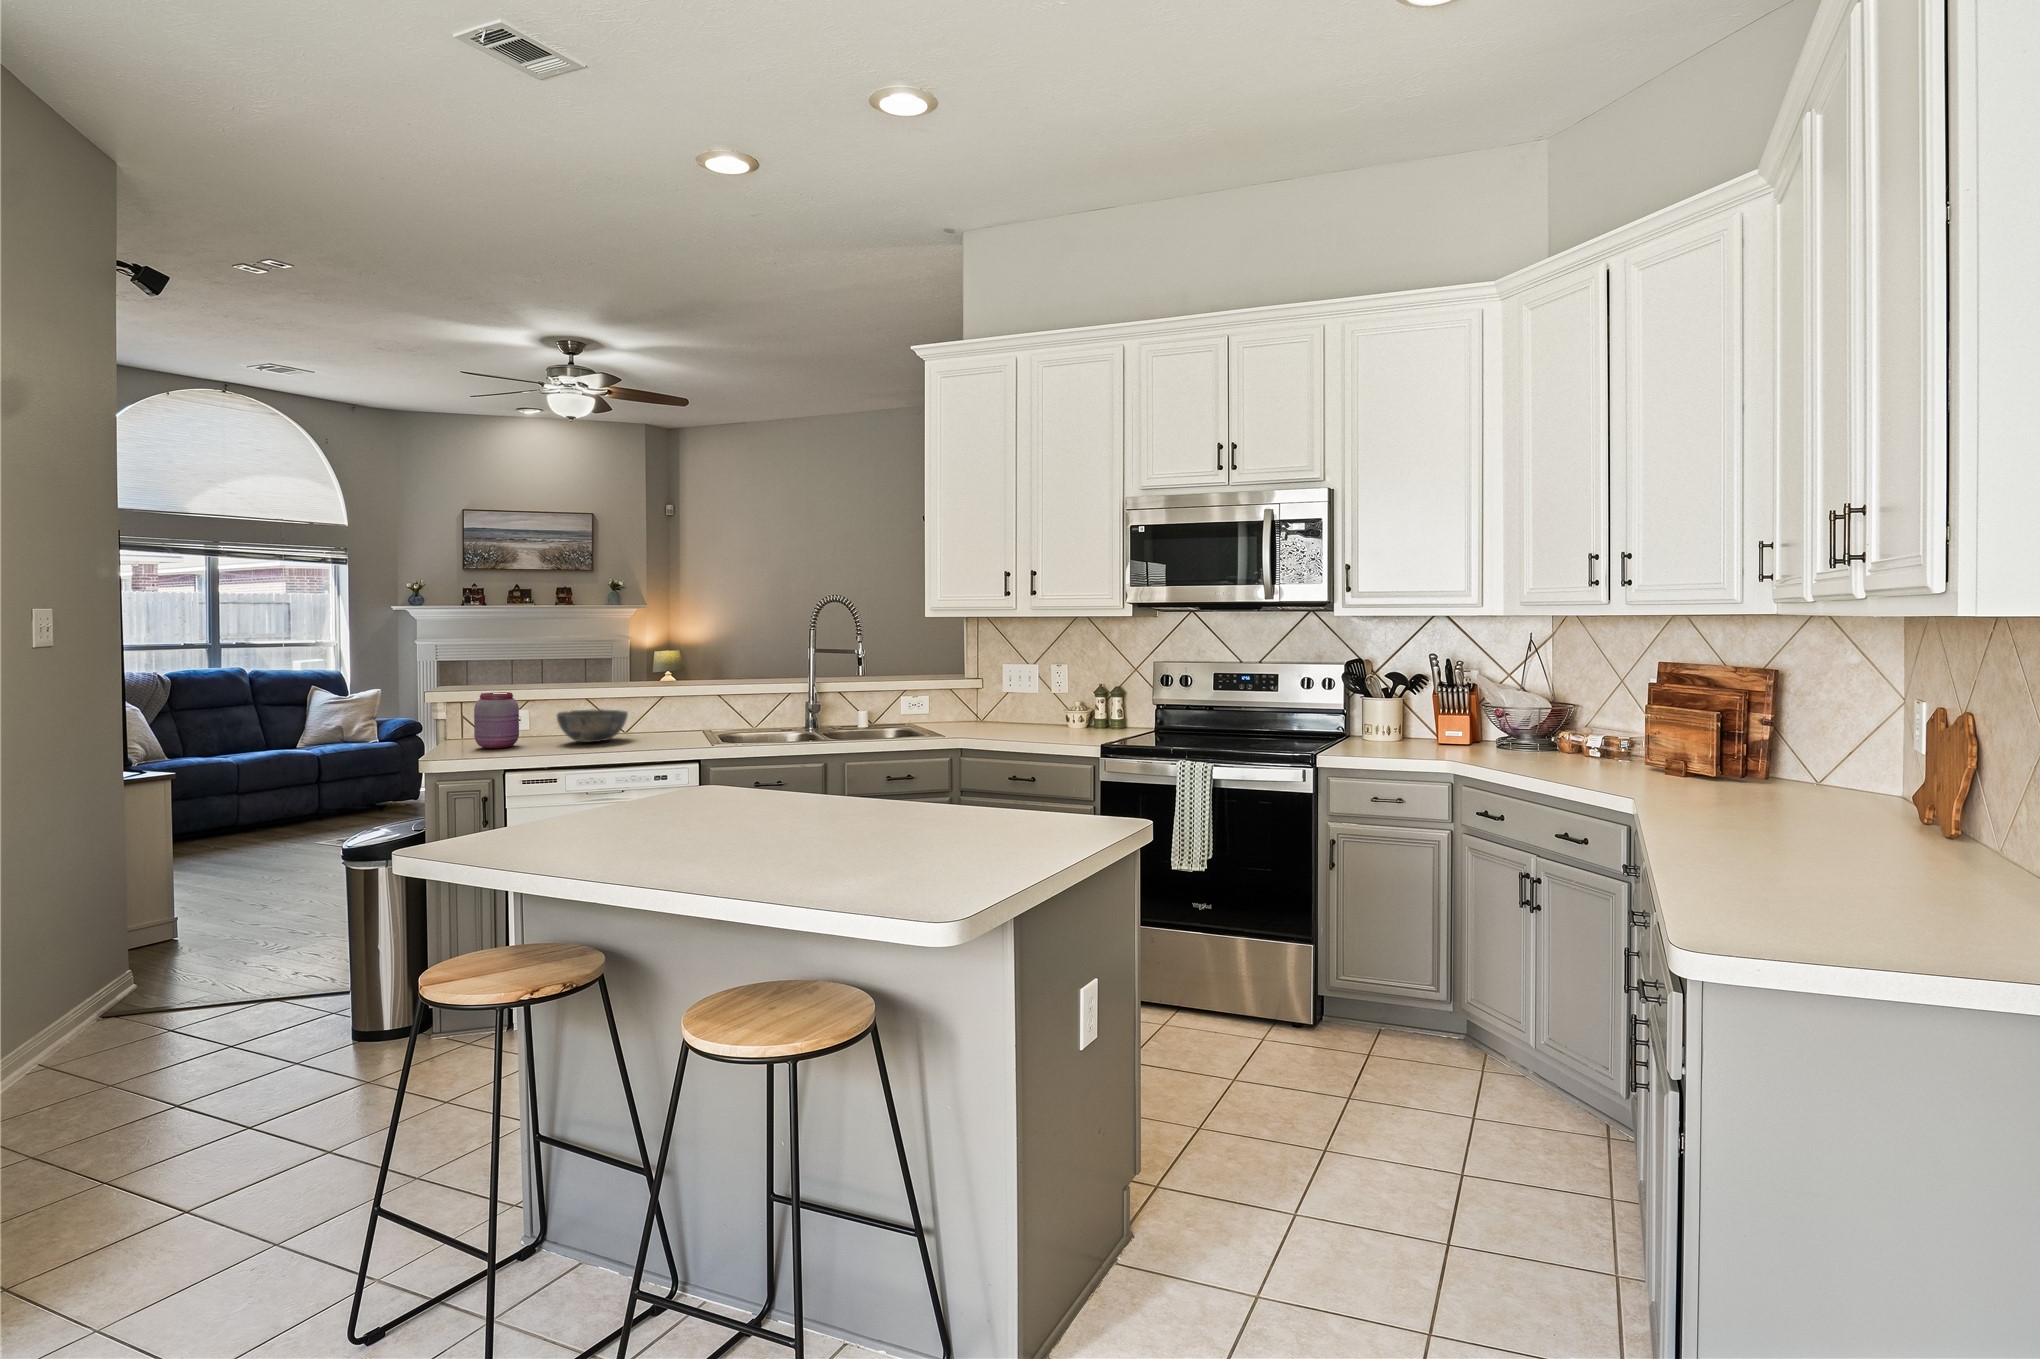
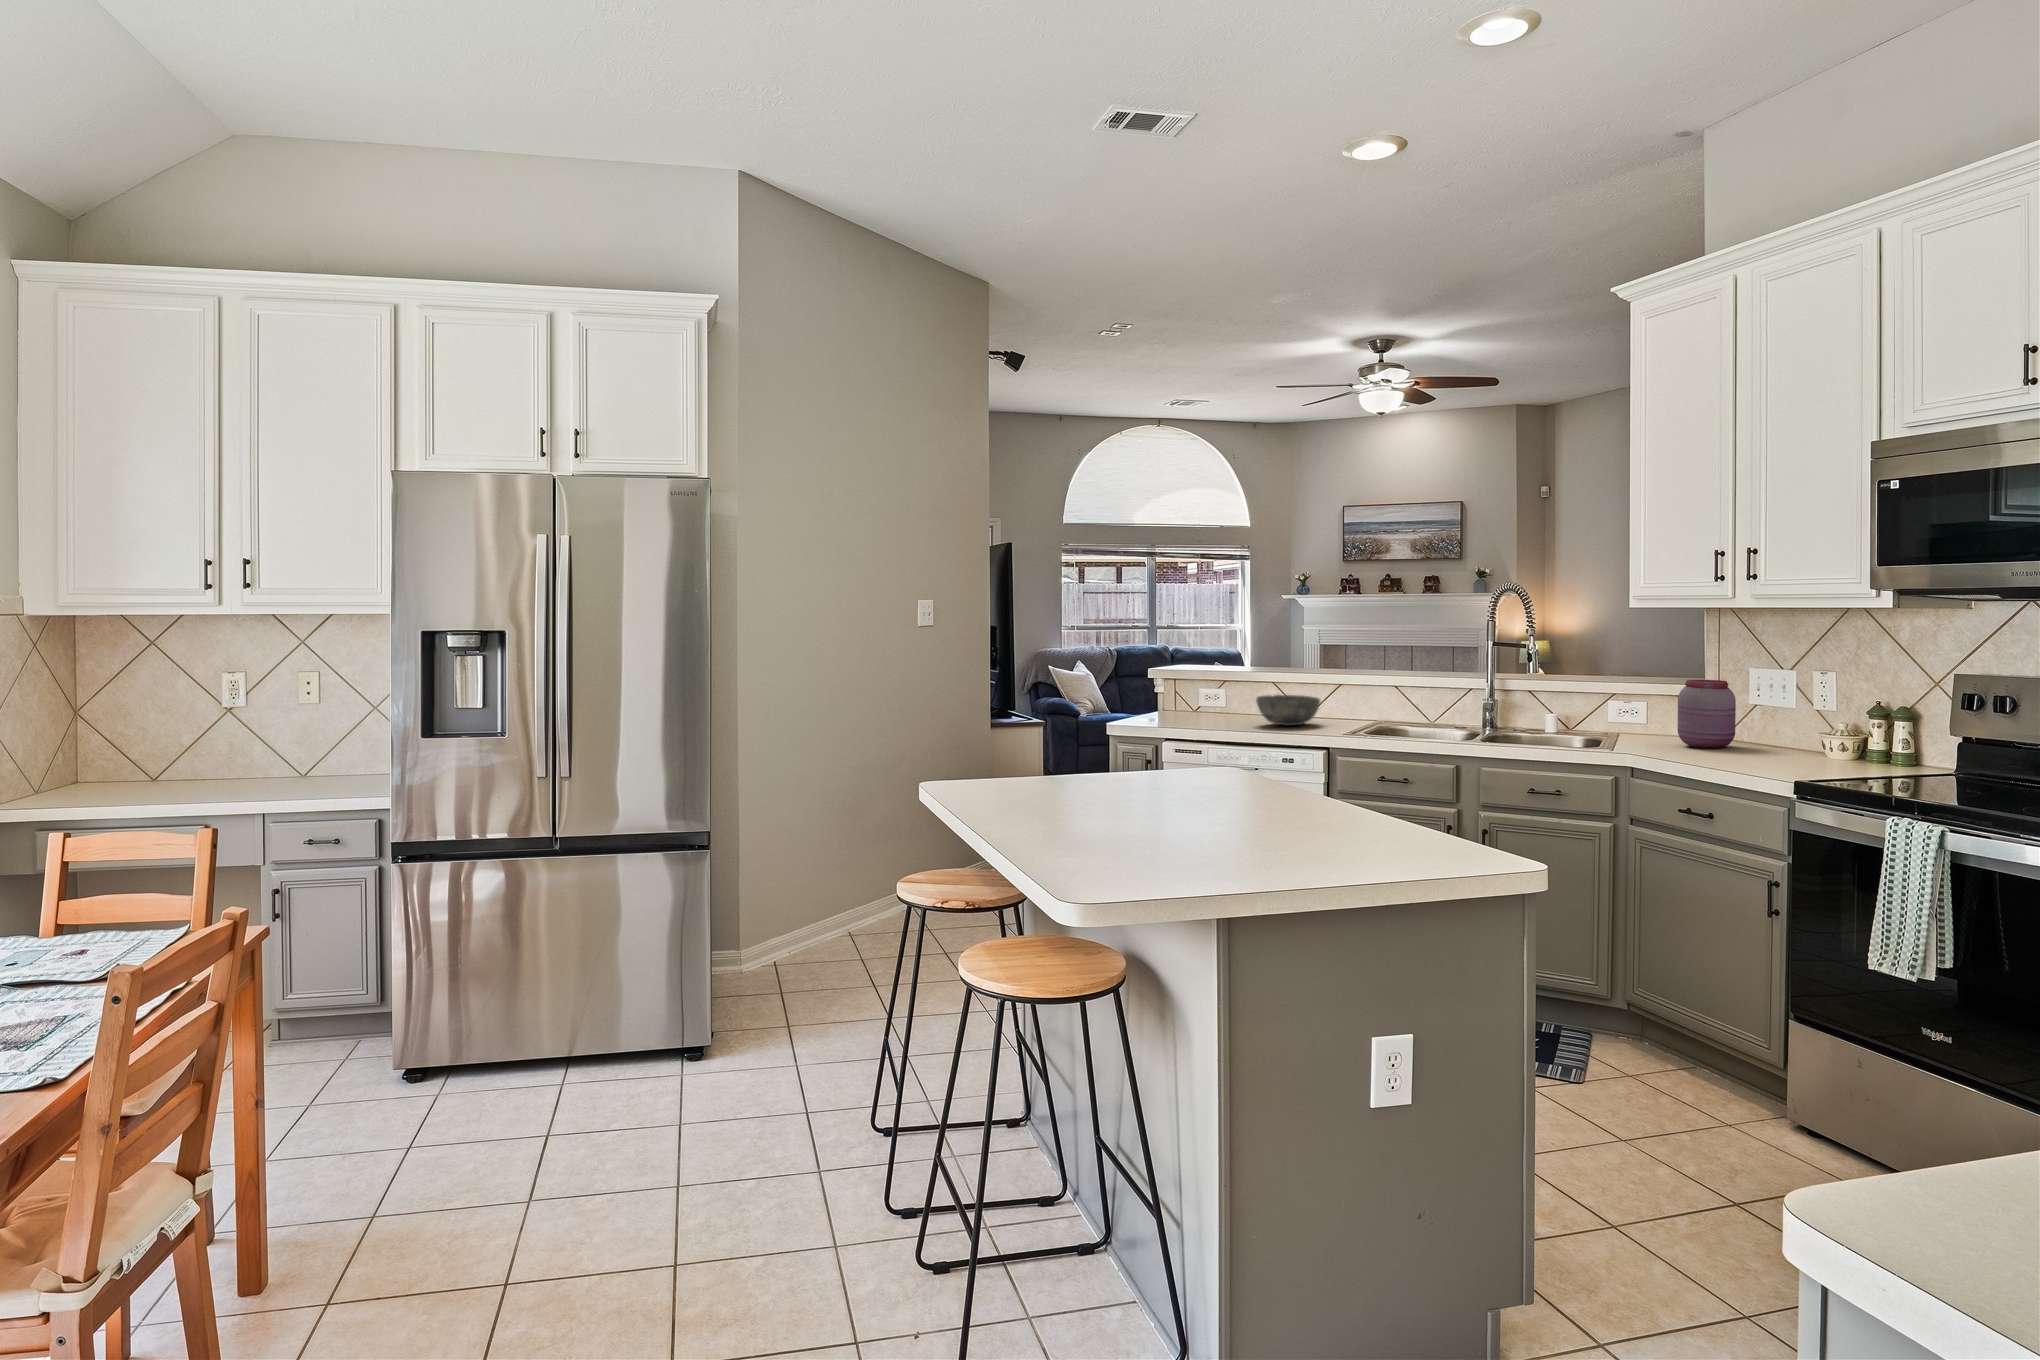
jar: present [474,692,519,748] -> present [1677,680,1736,748]

